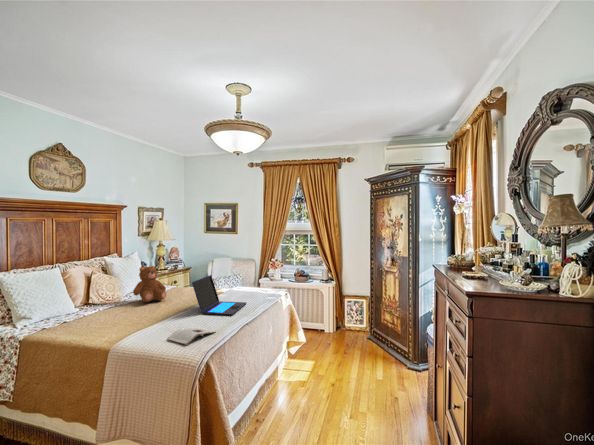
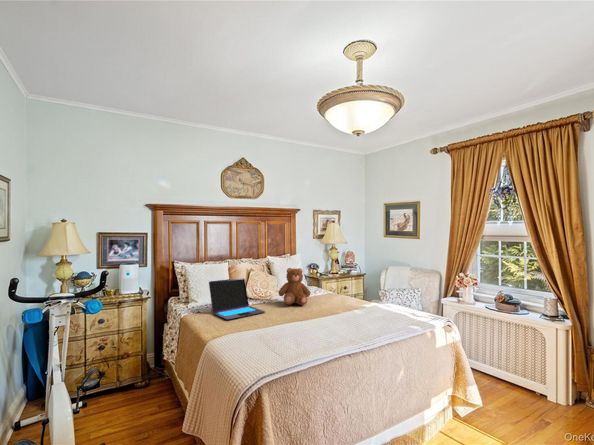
laptop: present [192,275,246,315] -> present [209,278,265,320]
magazine: present [167,327,216,345] -> none [259,340,310,360]

